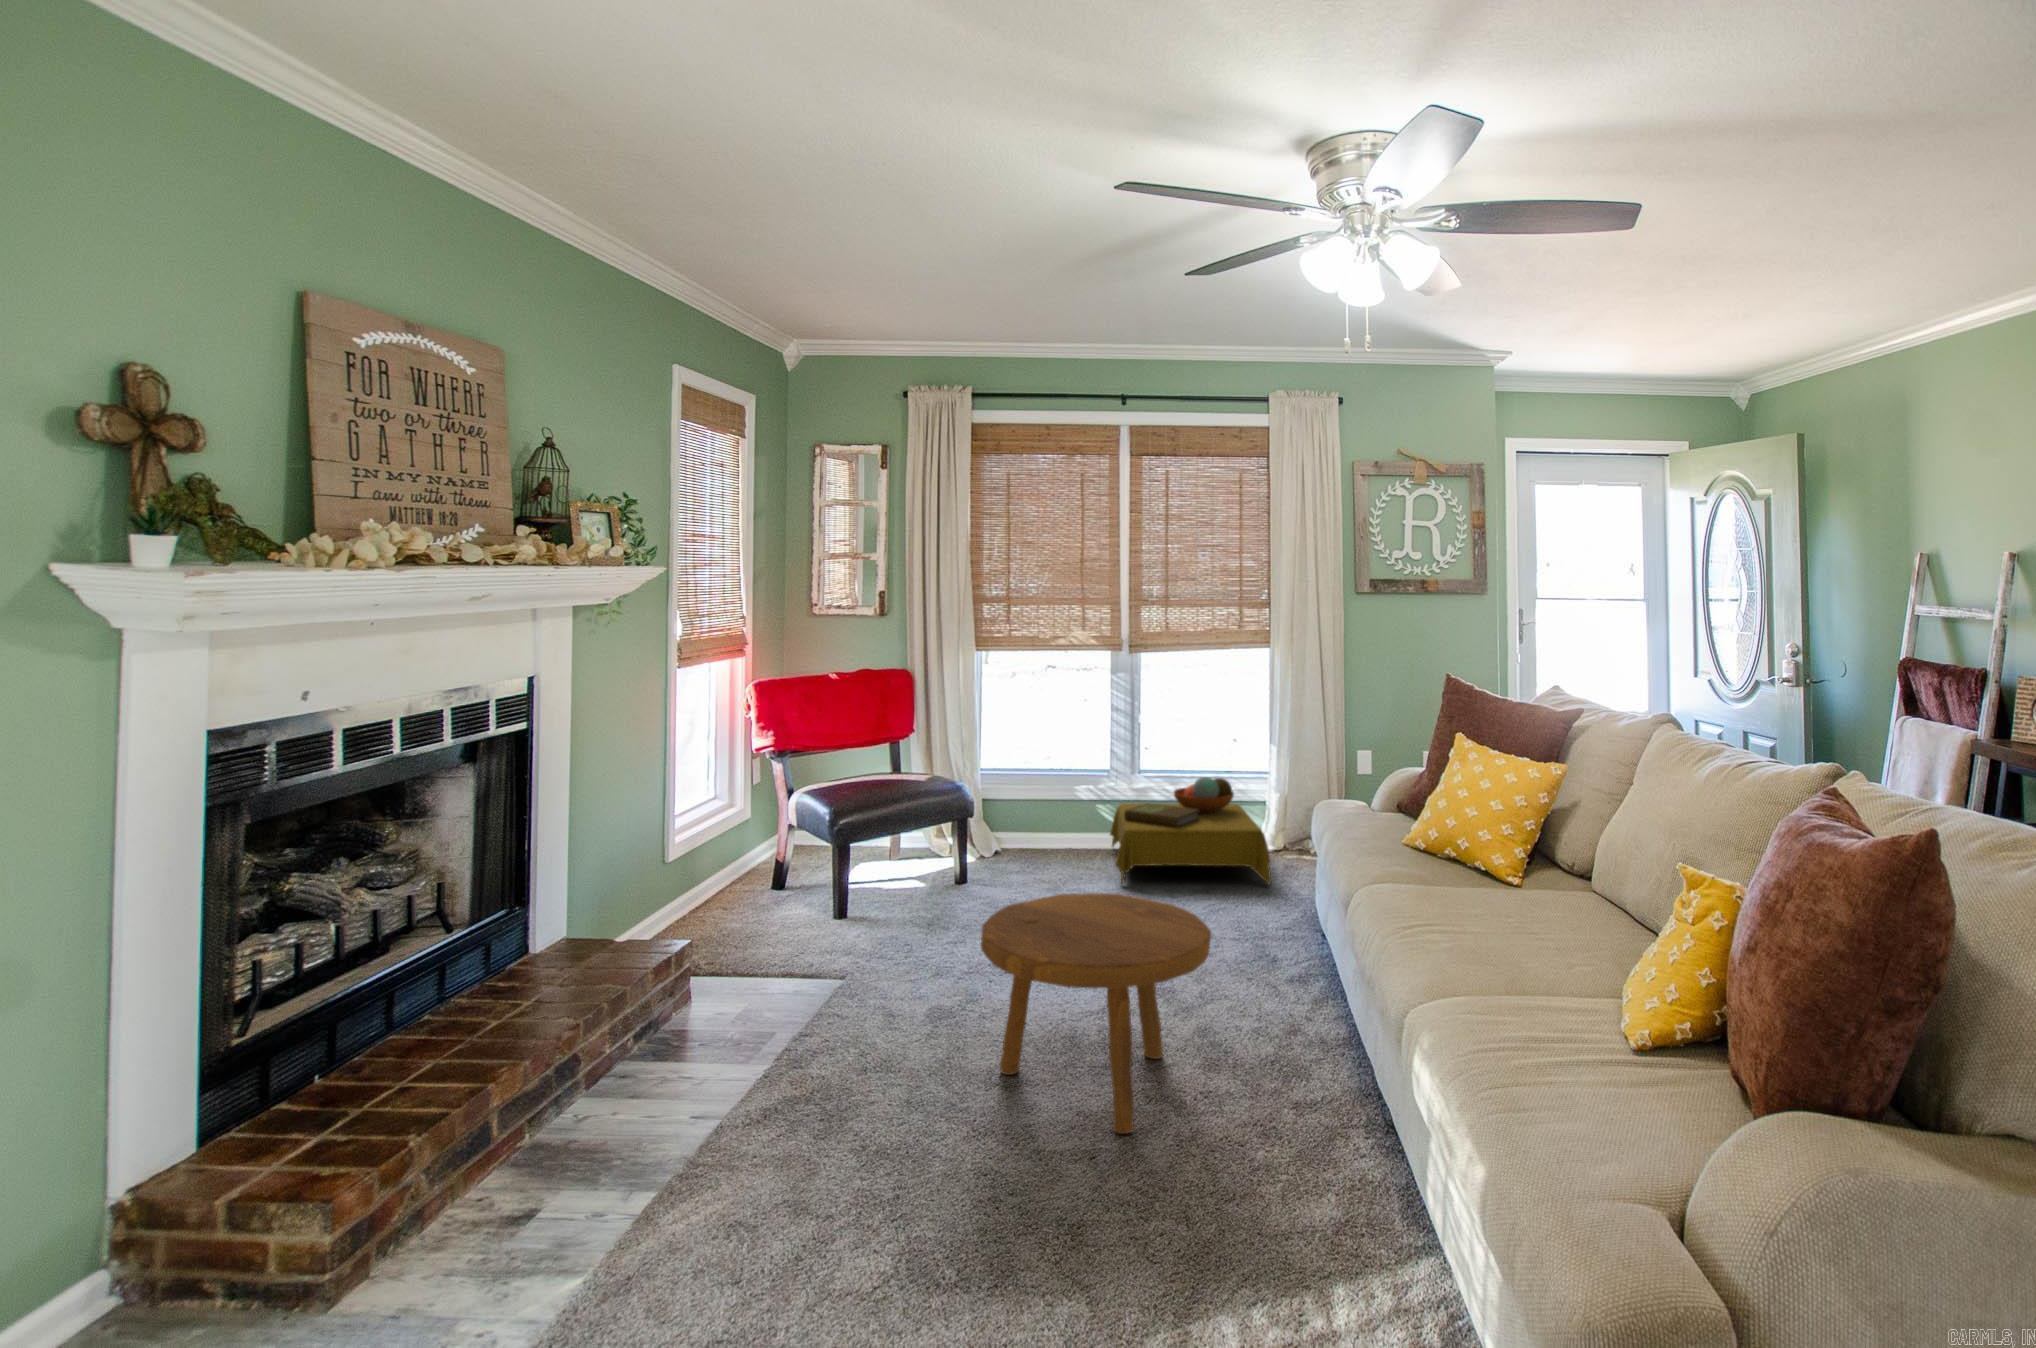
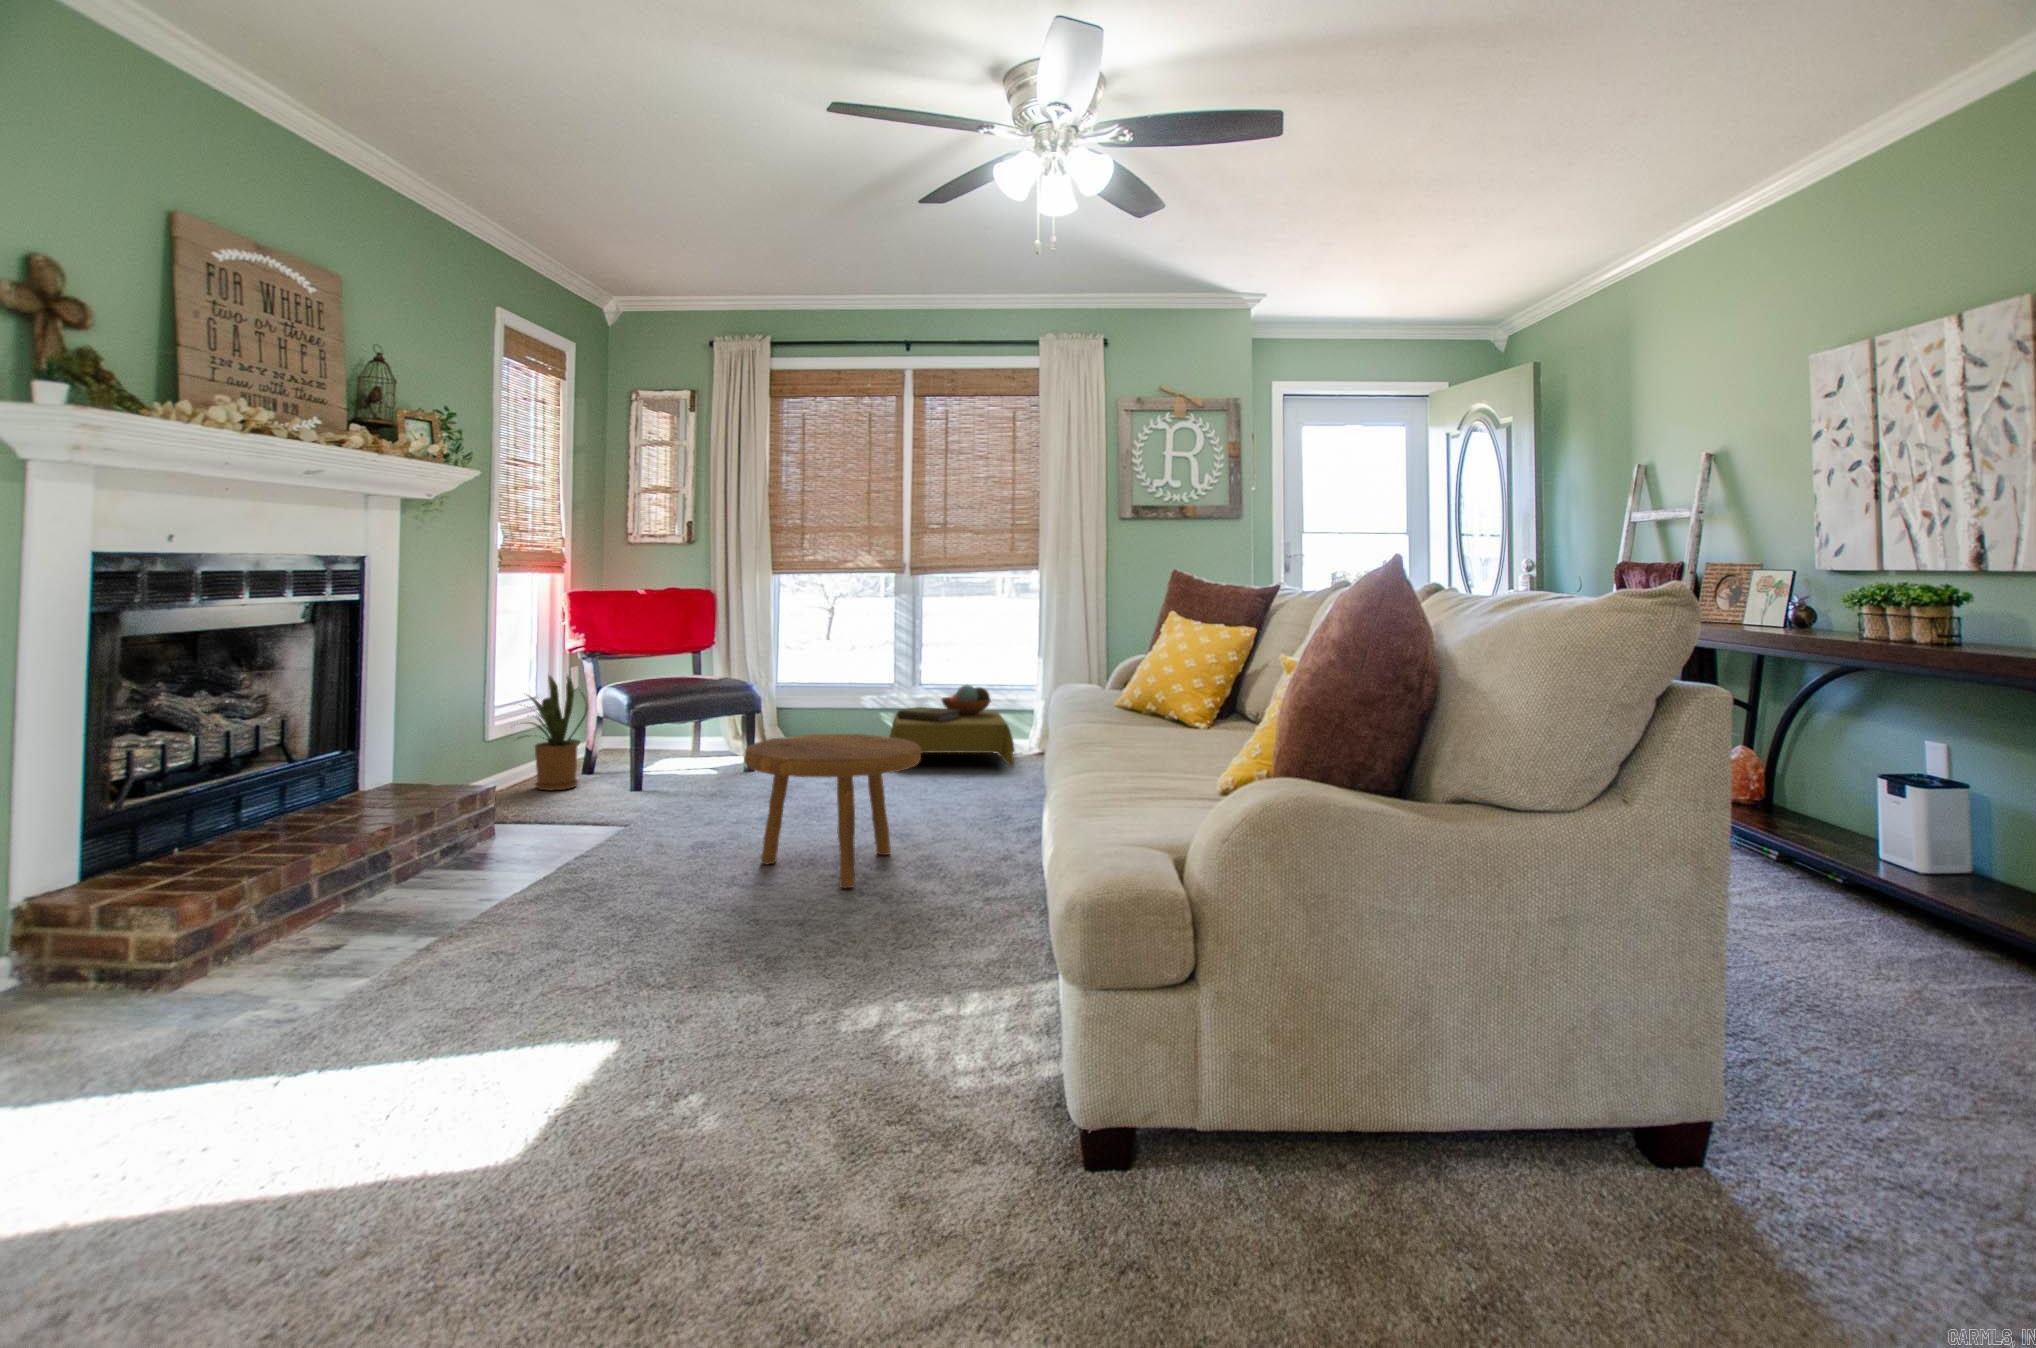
house plant: none [684,780,776,922] -> present [519,676,588,790]

